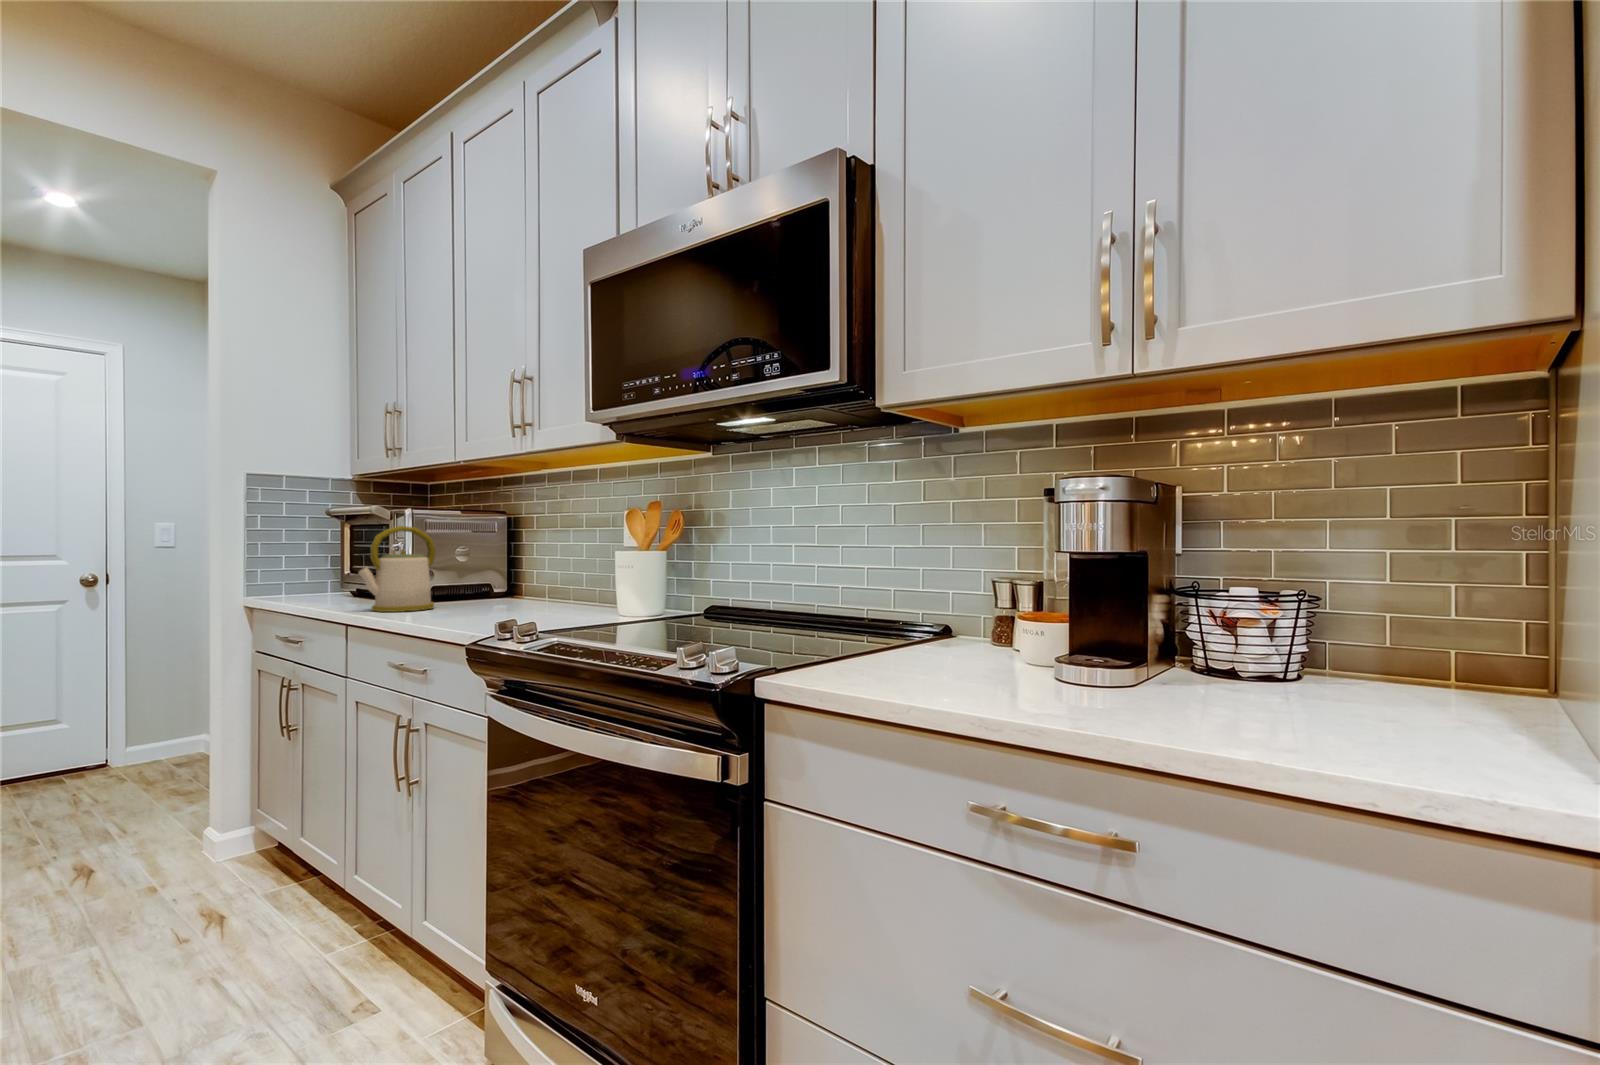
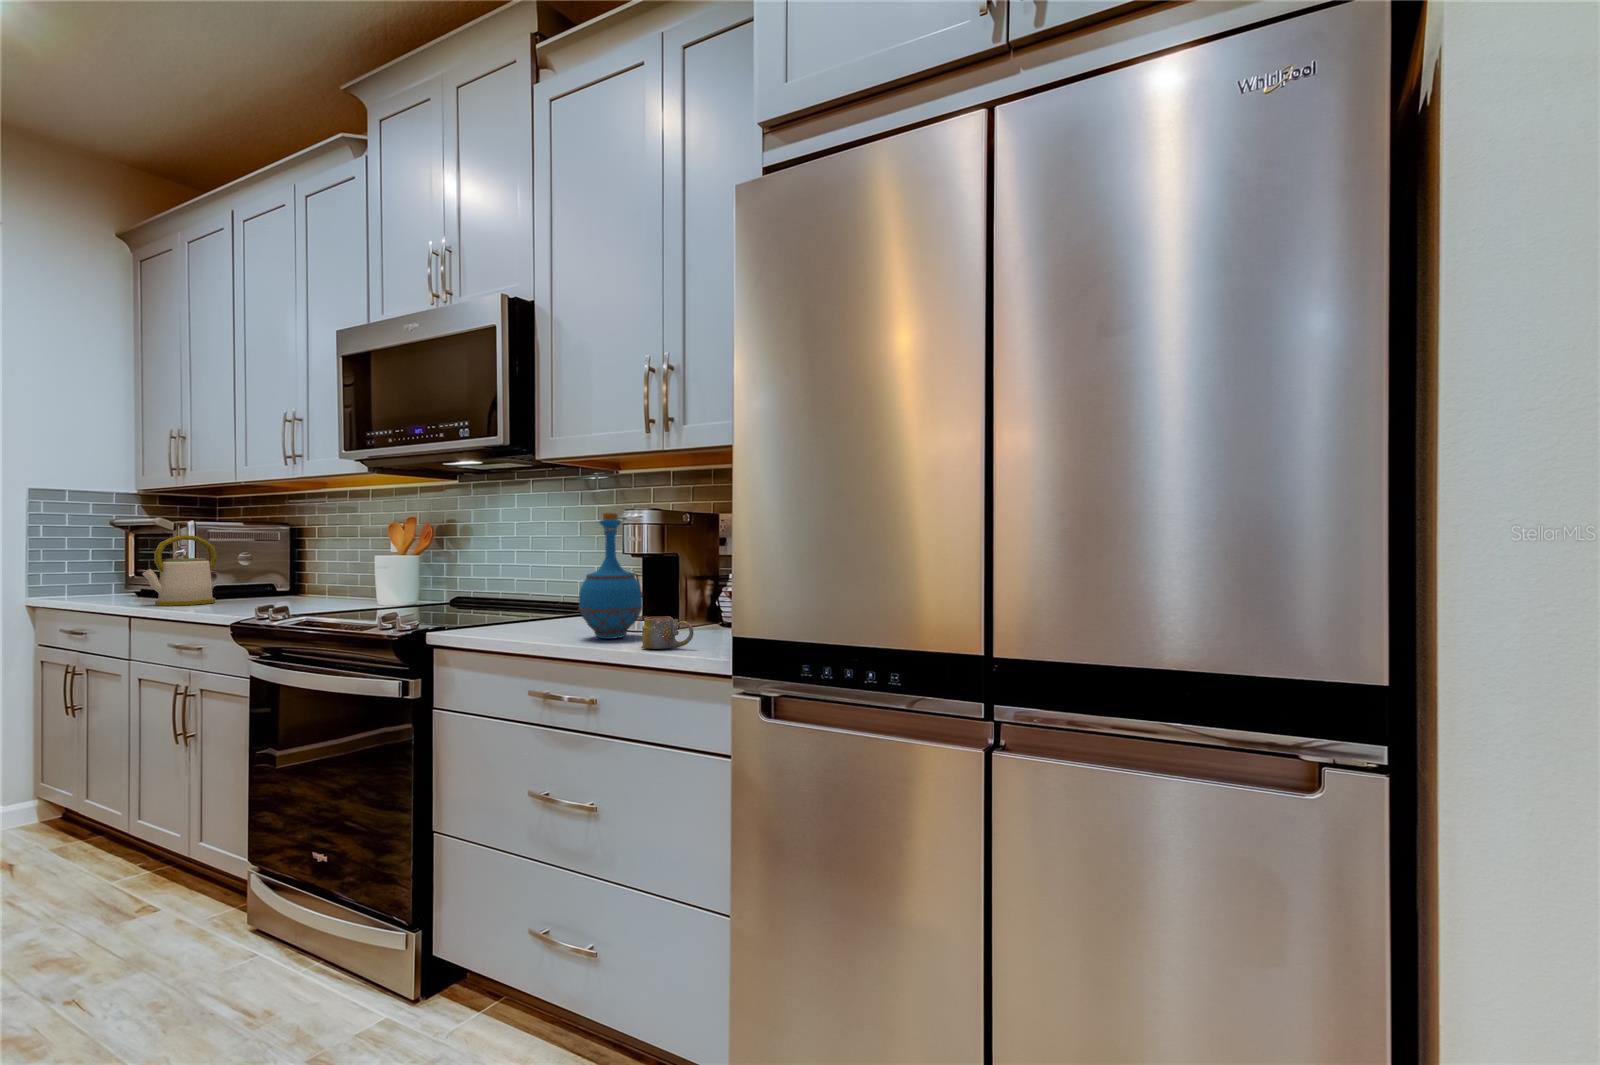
bottle: none [1024,479,1145,706] -> present [578,513,643,639]
mug: none [1210,676,1341,745] -> present [641,616,693,649]

